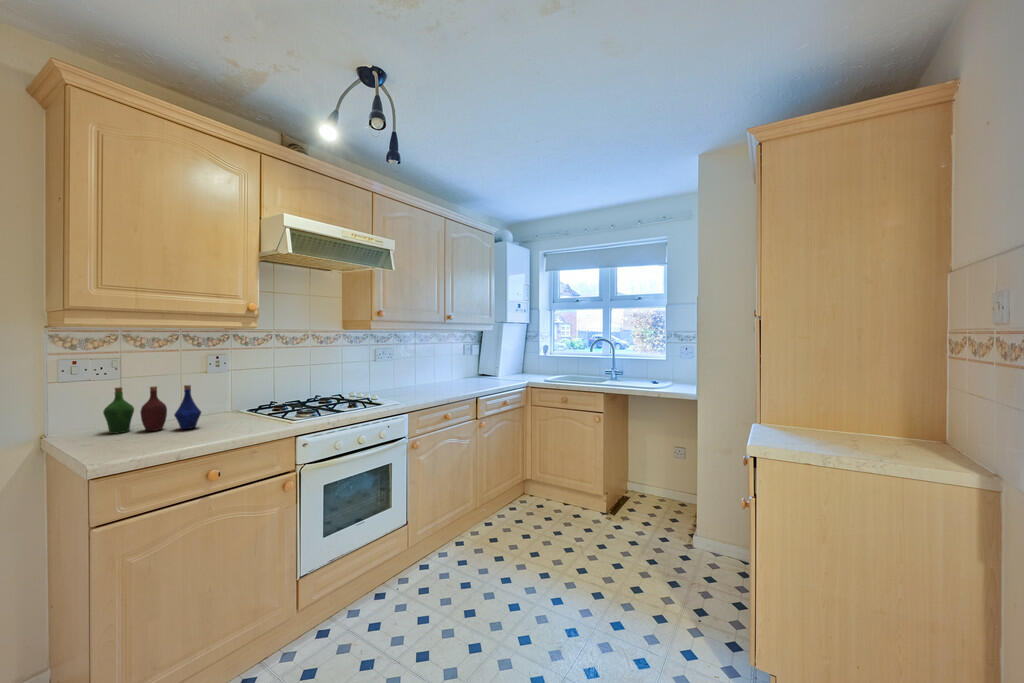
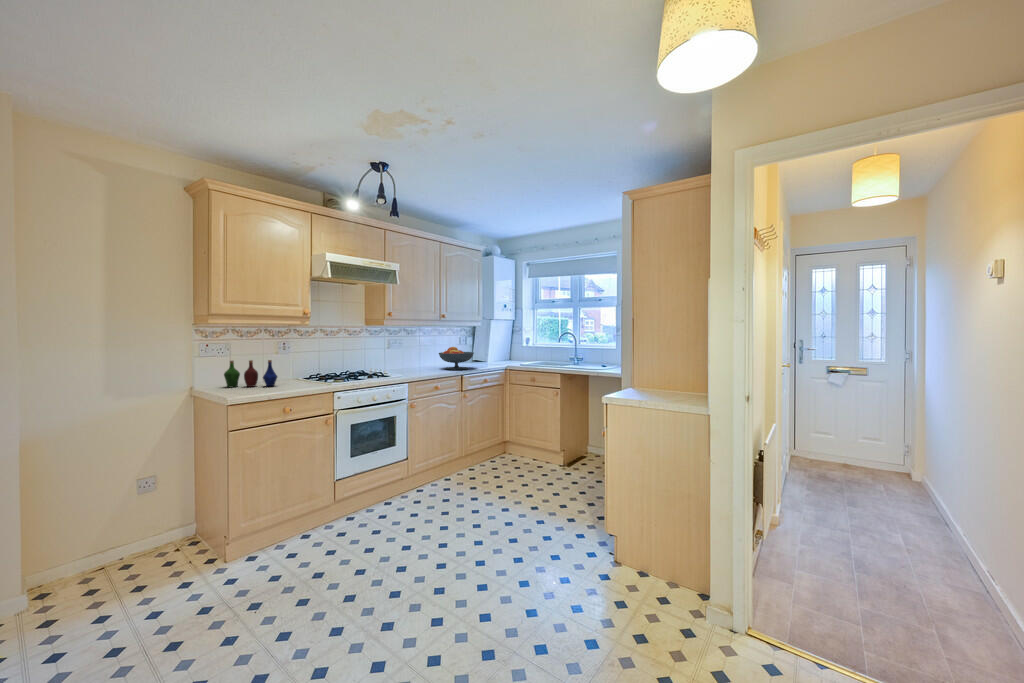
fruit bowl: none [443,358,490,390] -> present [439,347,474,370]

